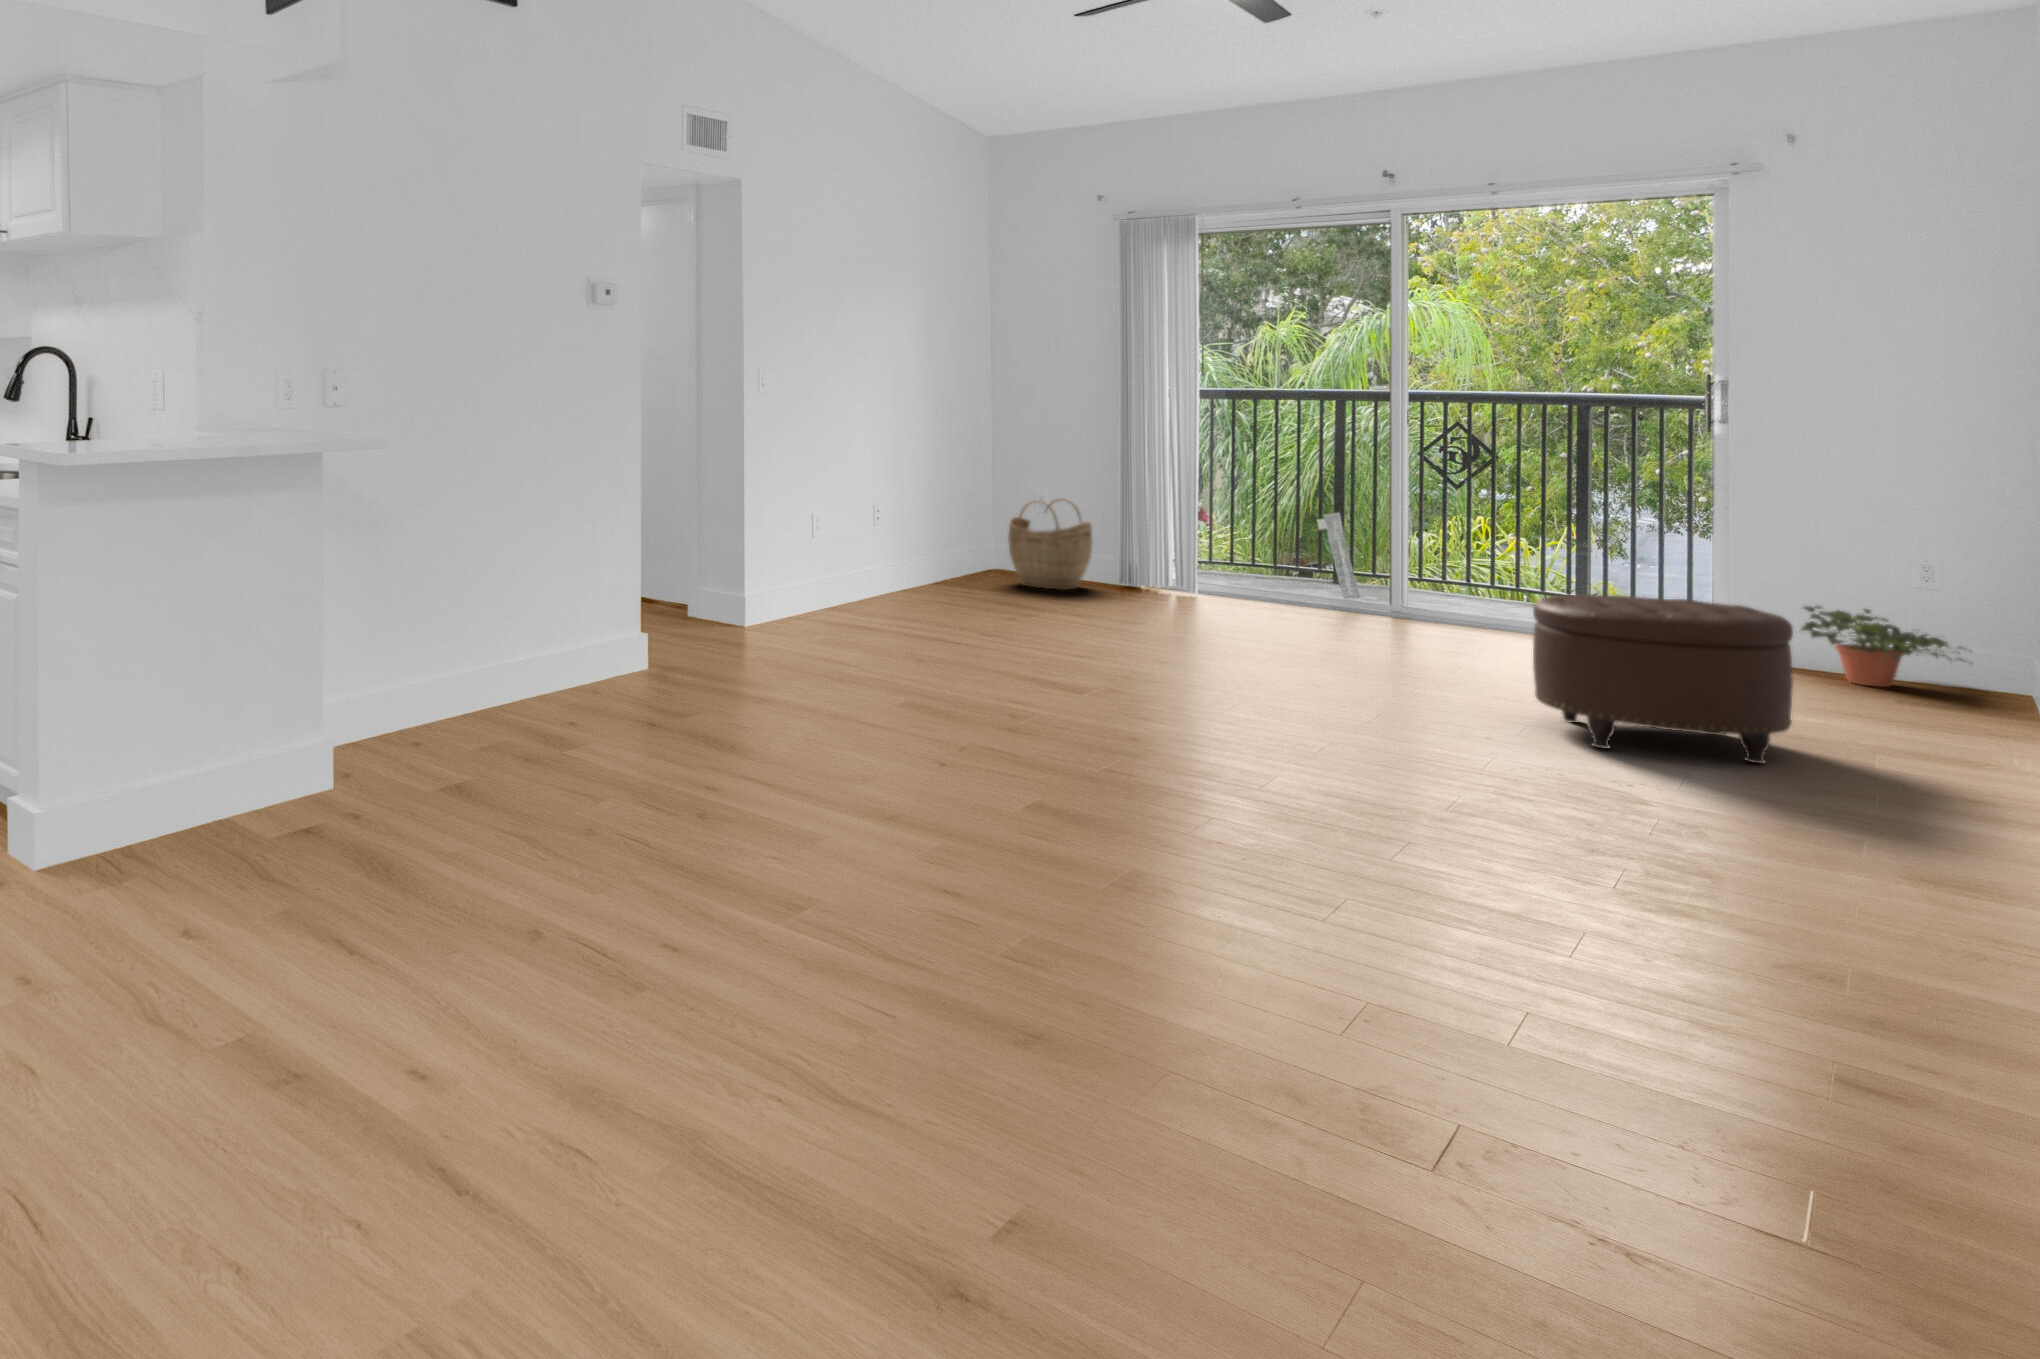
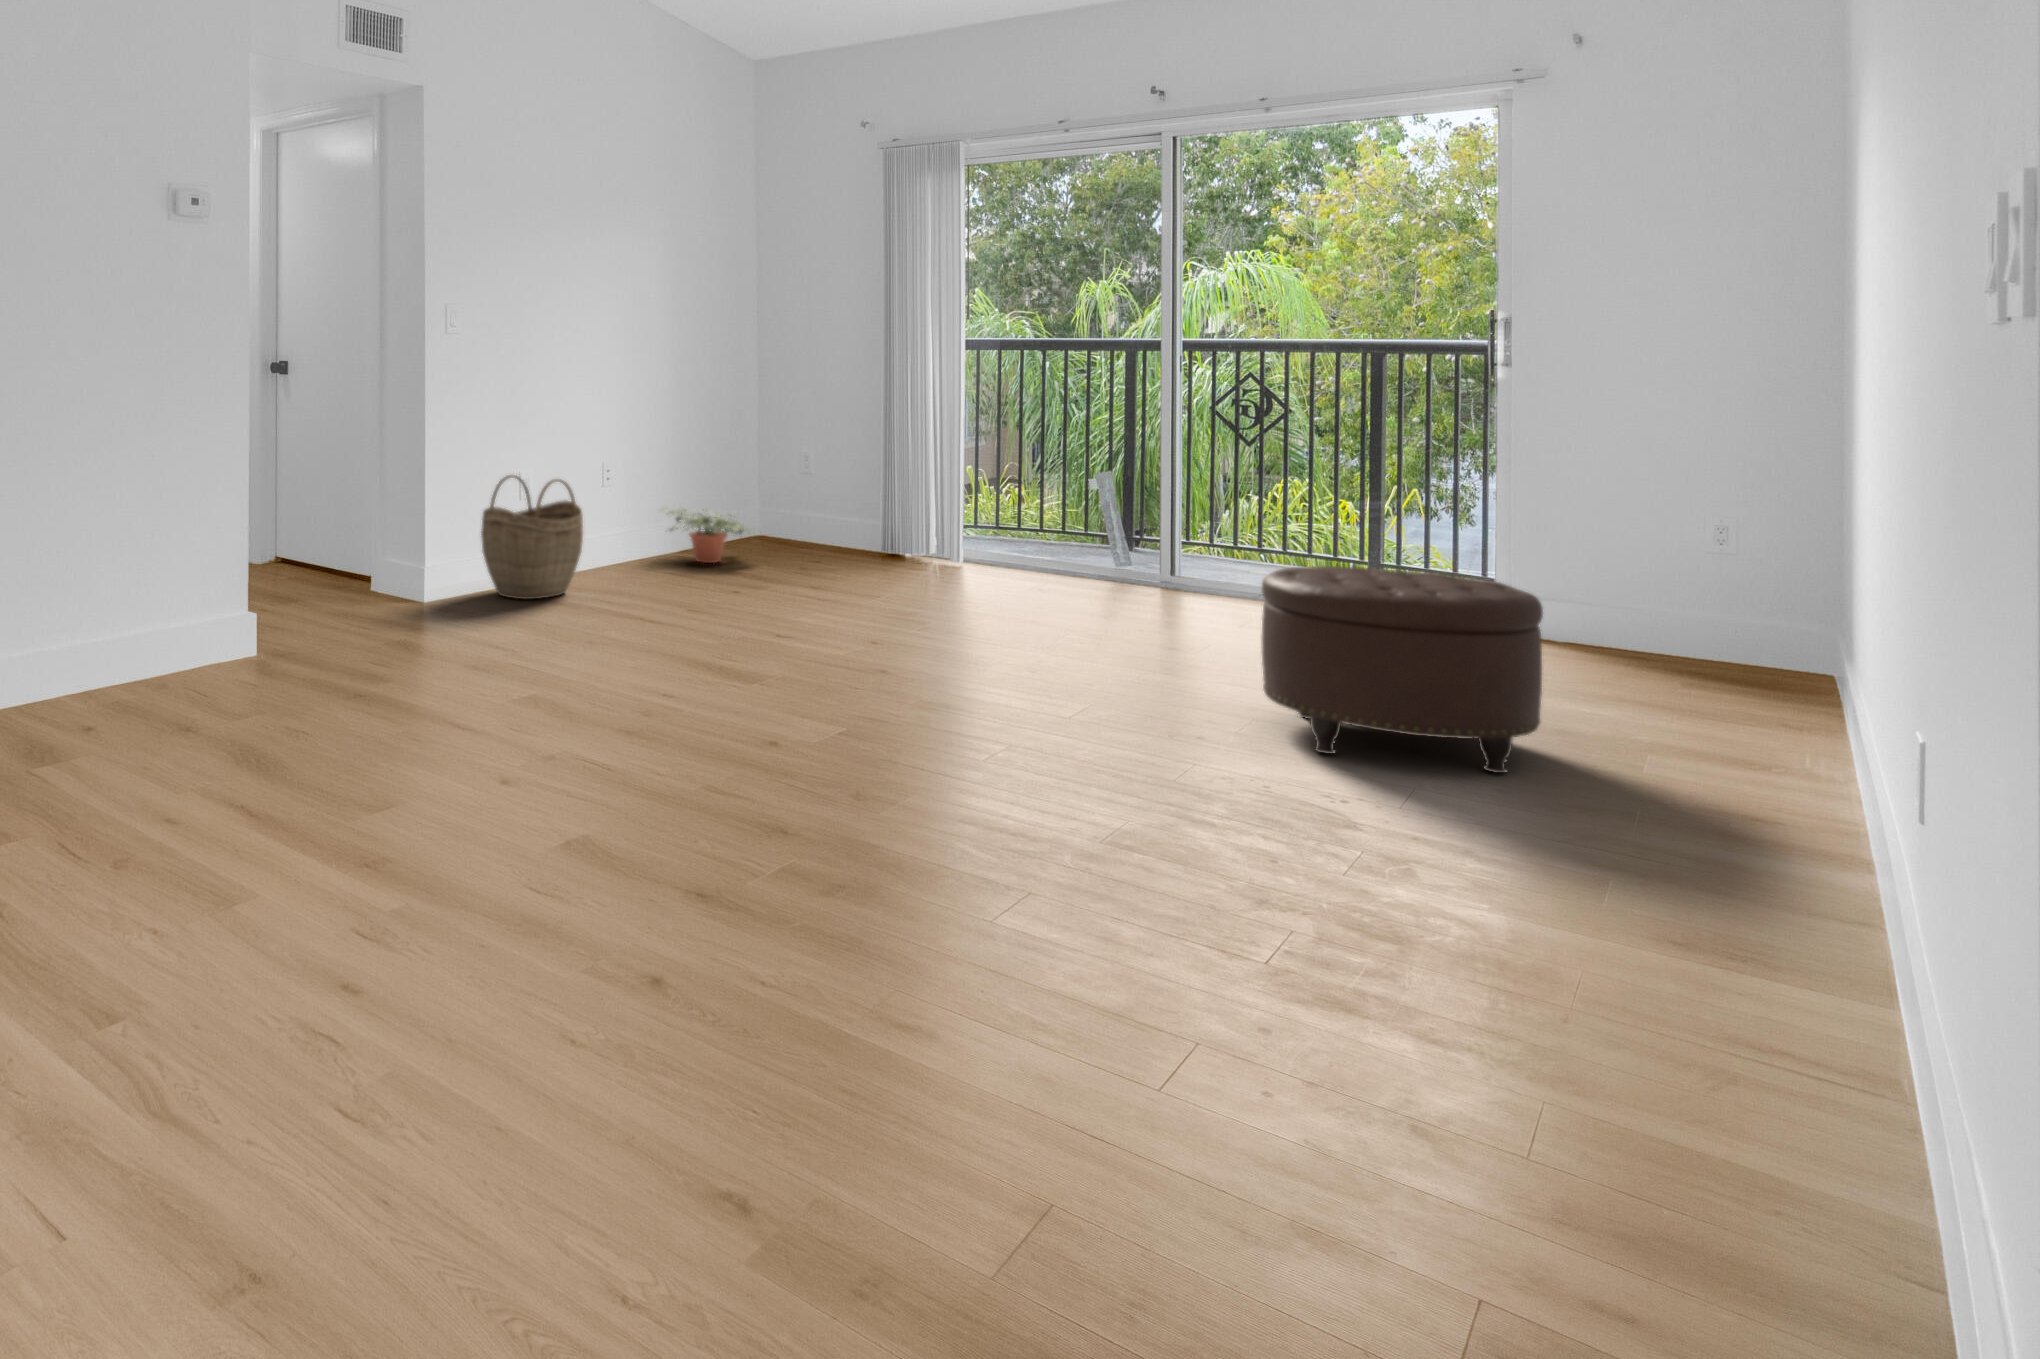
woven basket: present [1008,499,1092,590] -> present [481,475,583,599]
potted plant: present [1801,606,1972,687] -> present [660,507,755,563]

